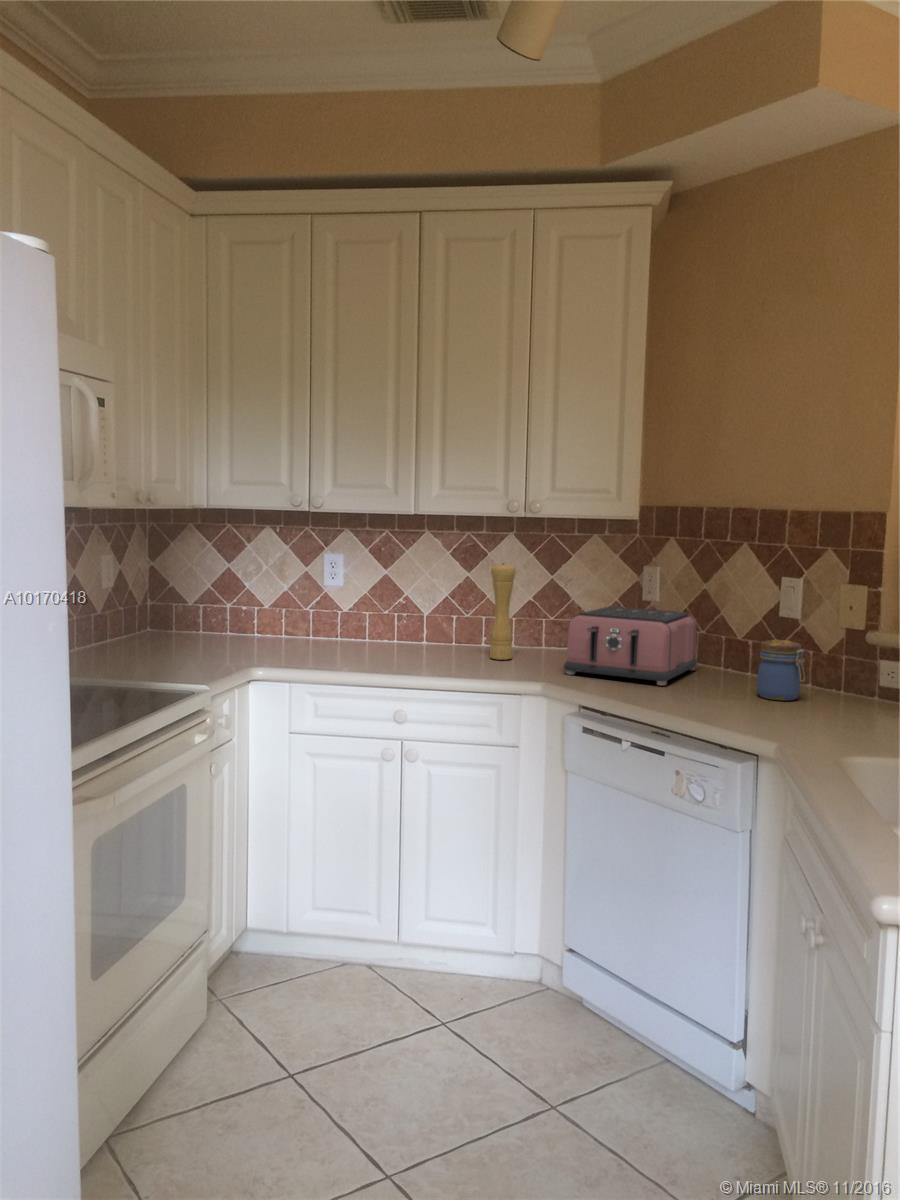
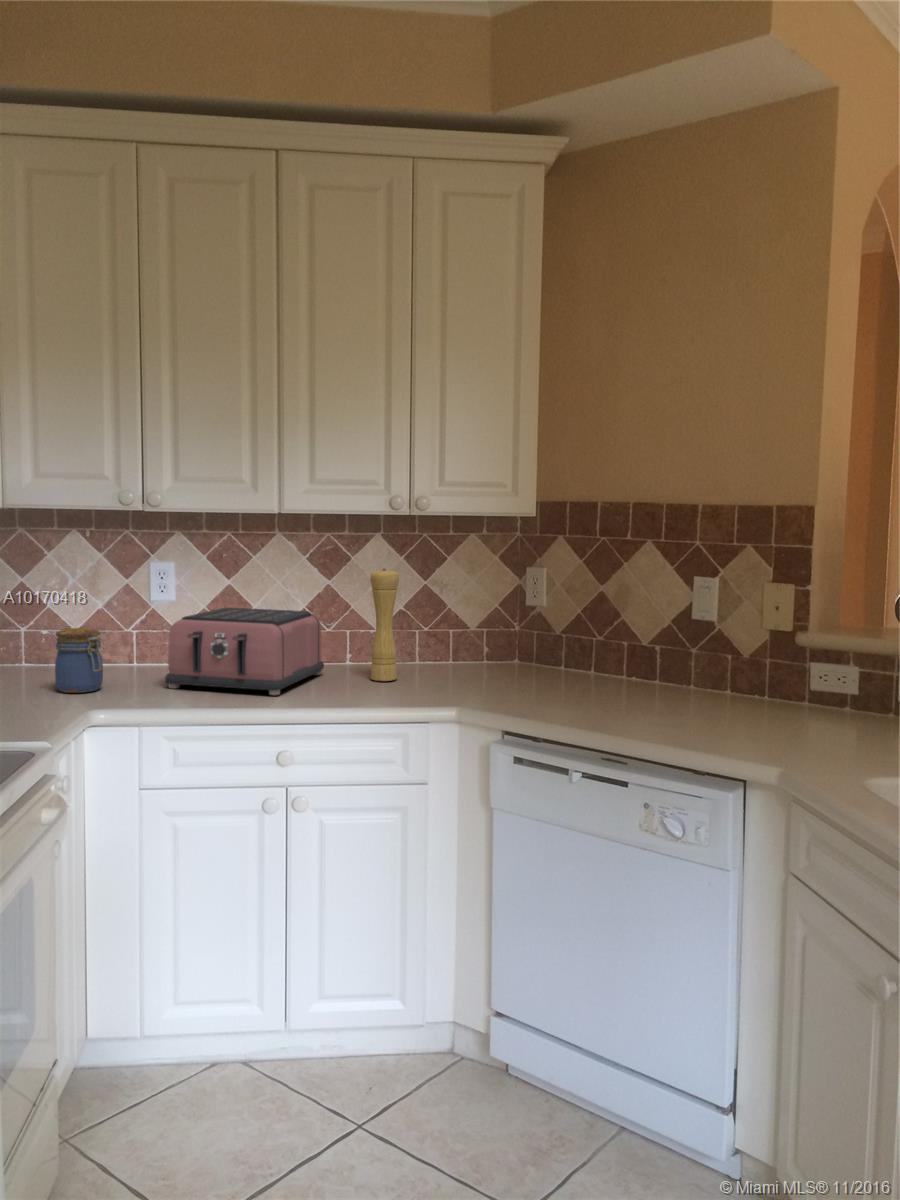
toaster: present [564,606,697,685] -> present [165,608,324,695]
jar: present [757,640,805,701] -> present [55,628,103,693]

